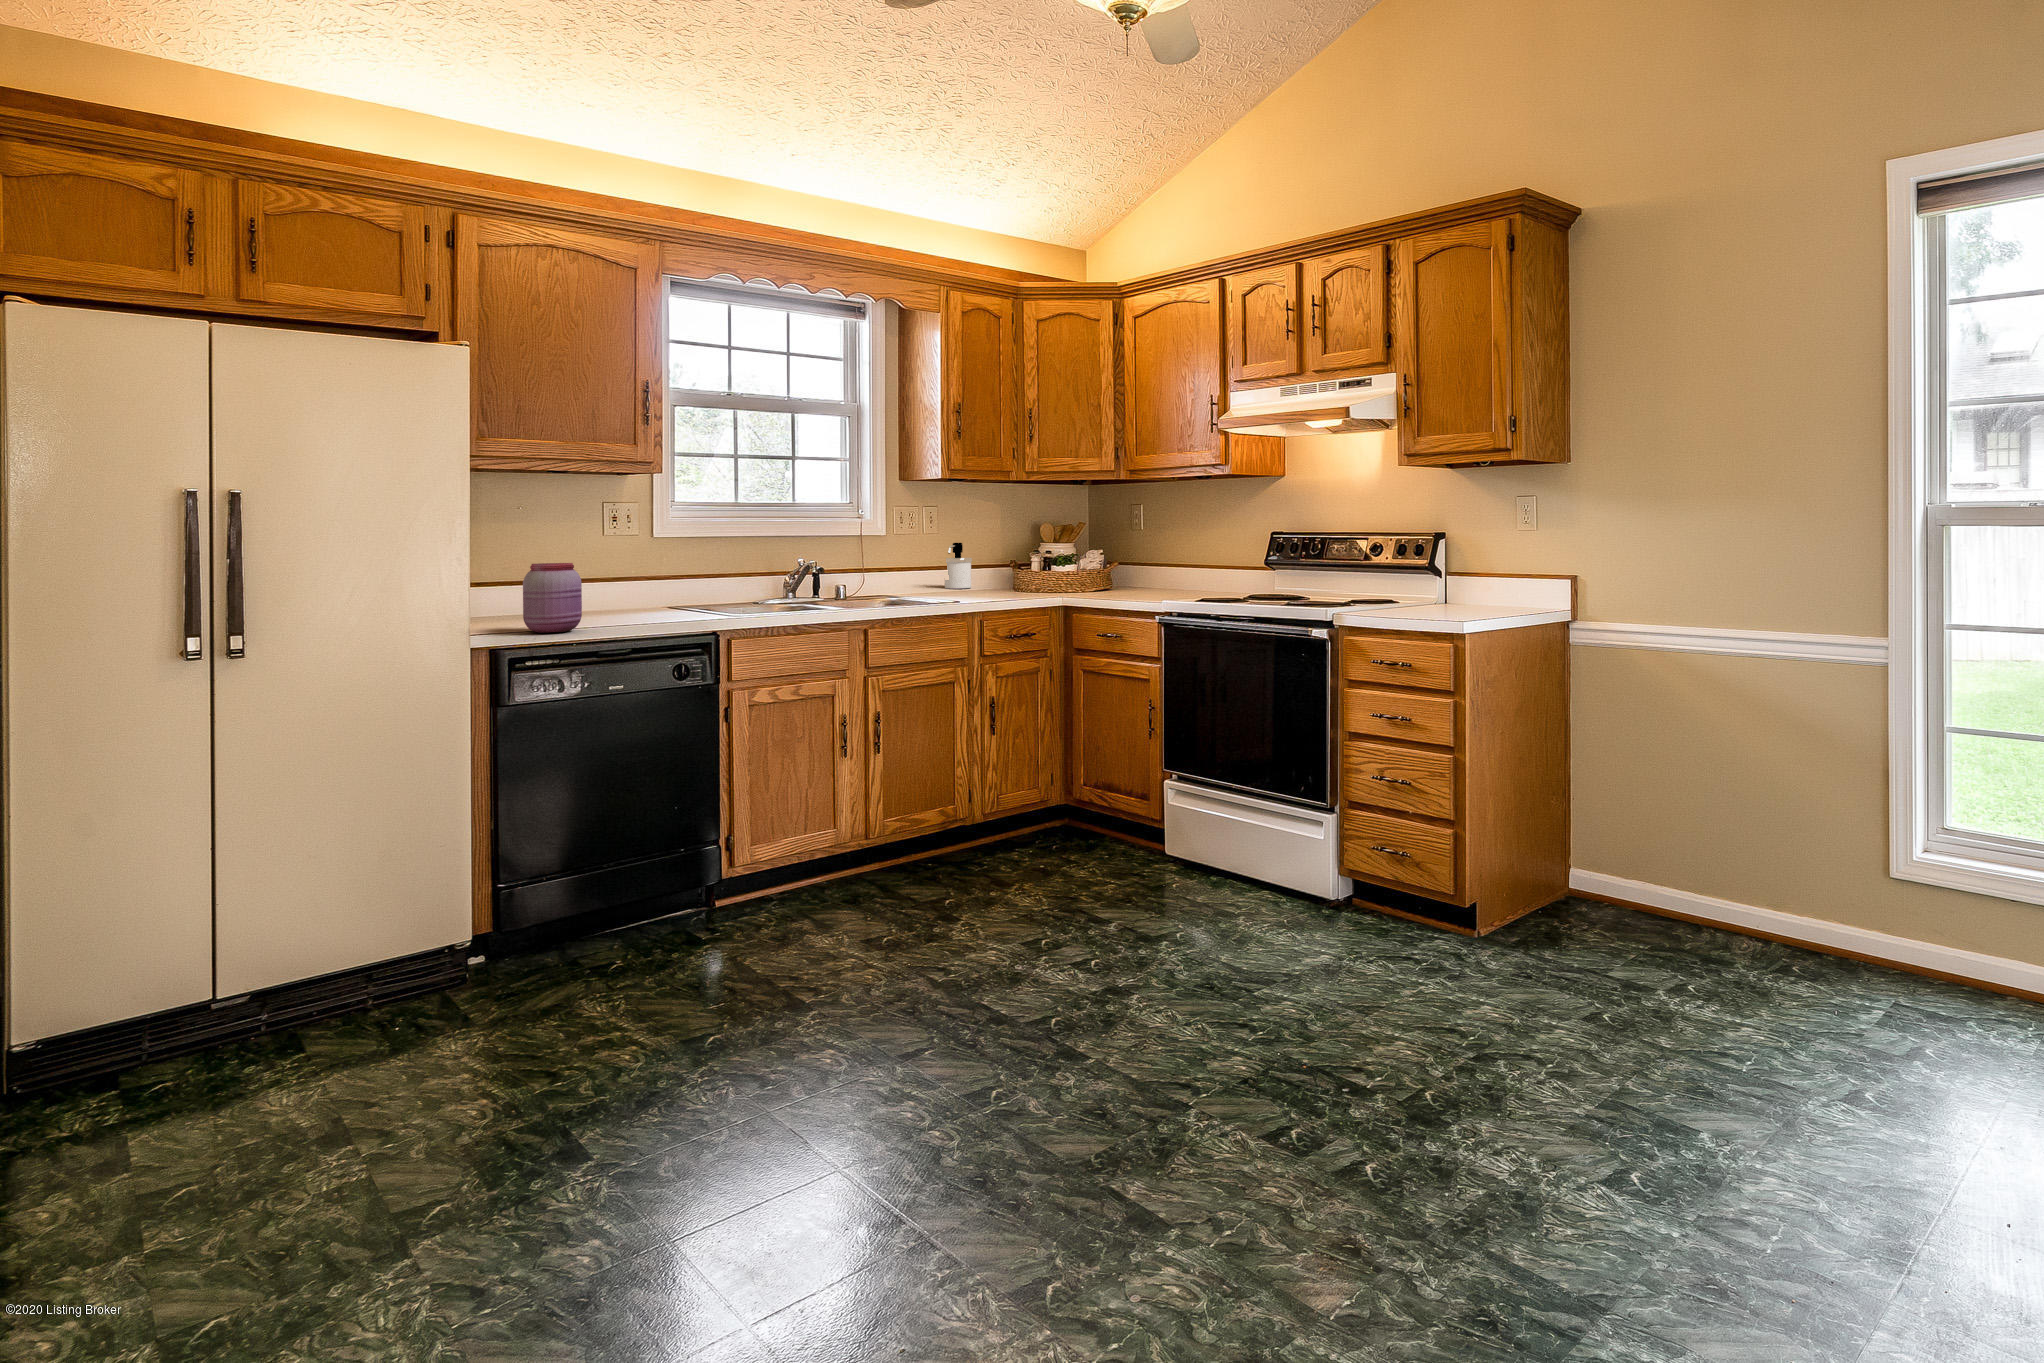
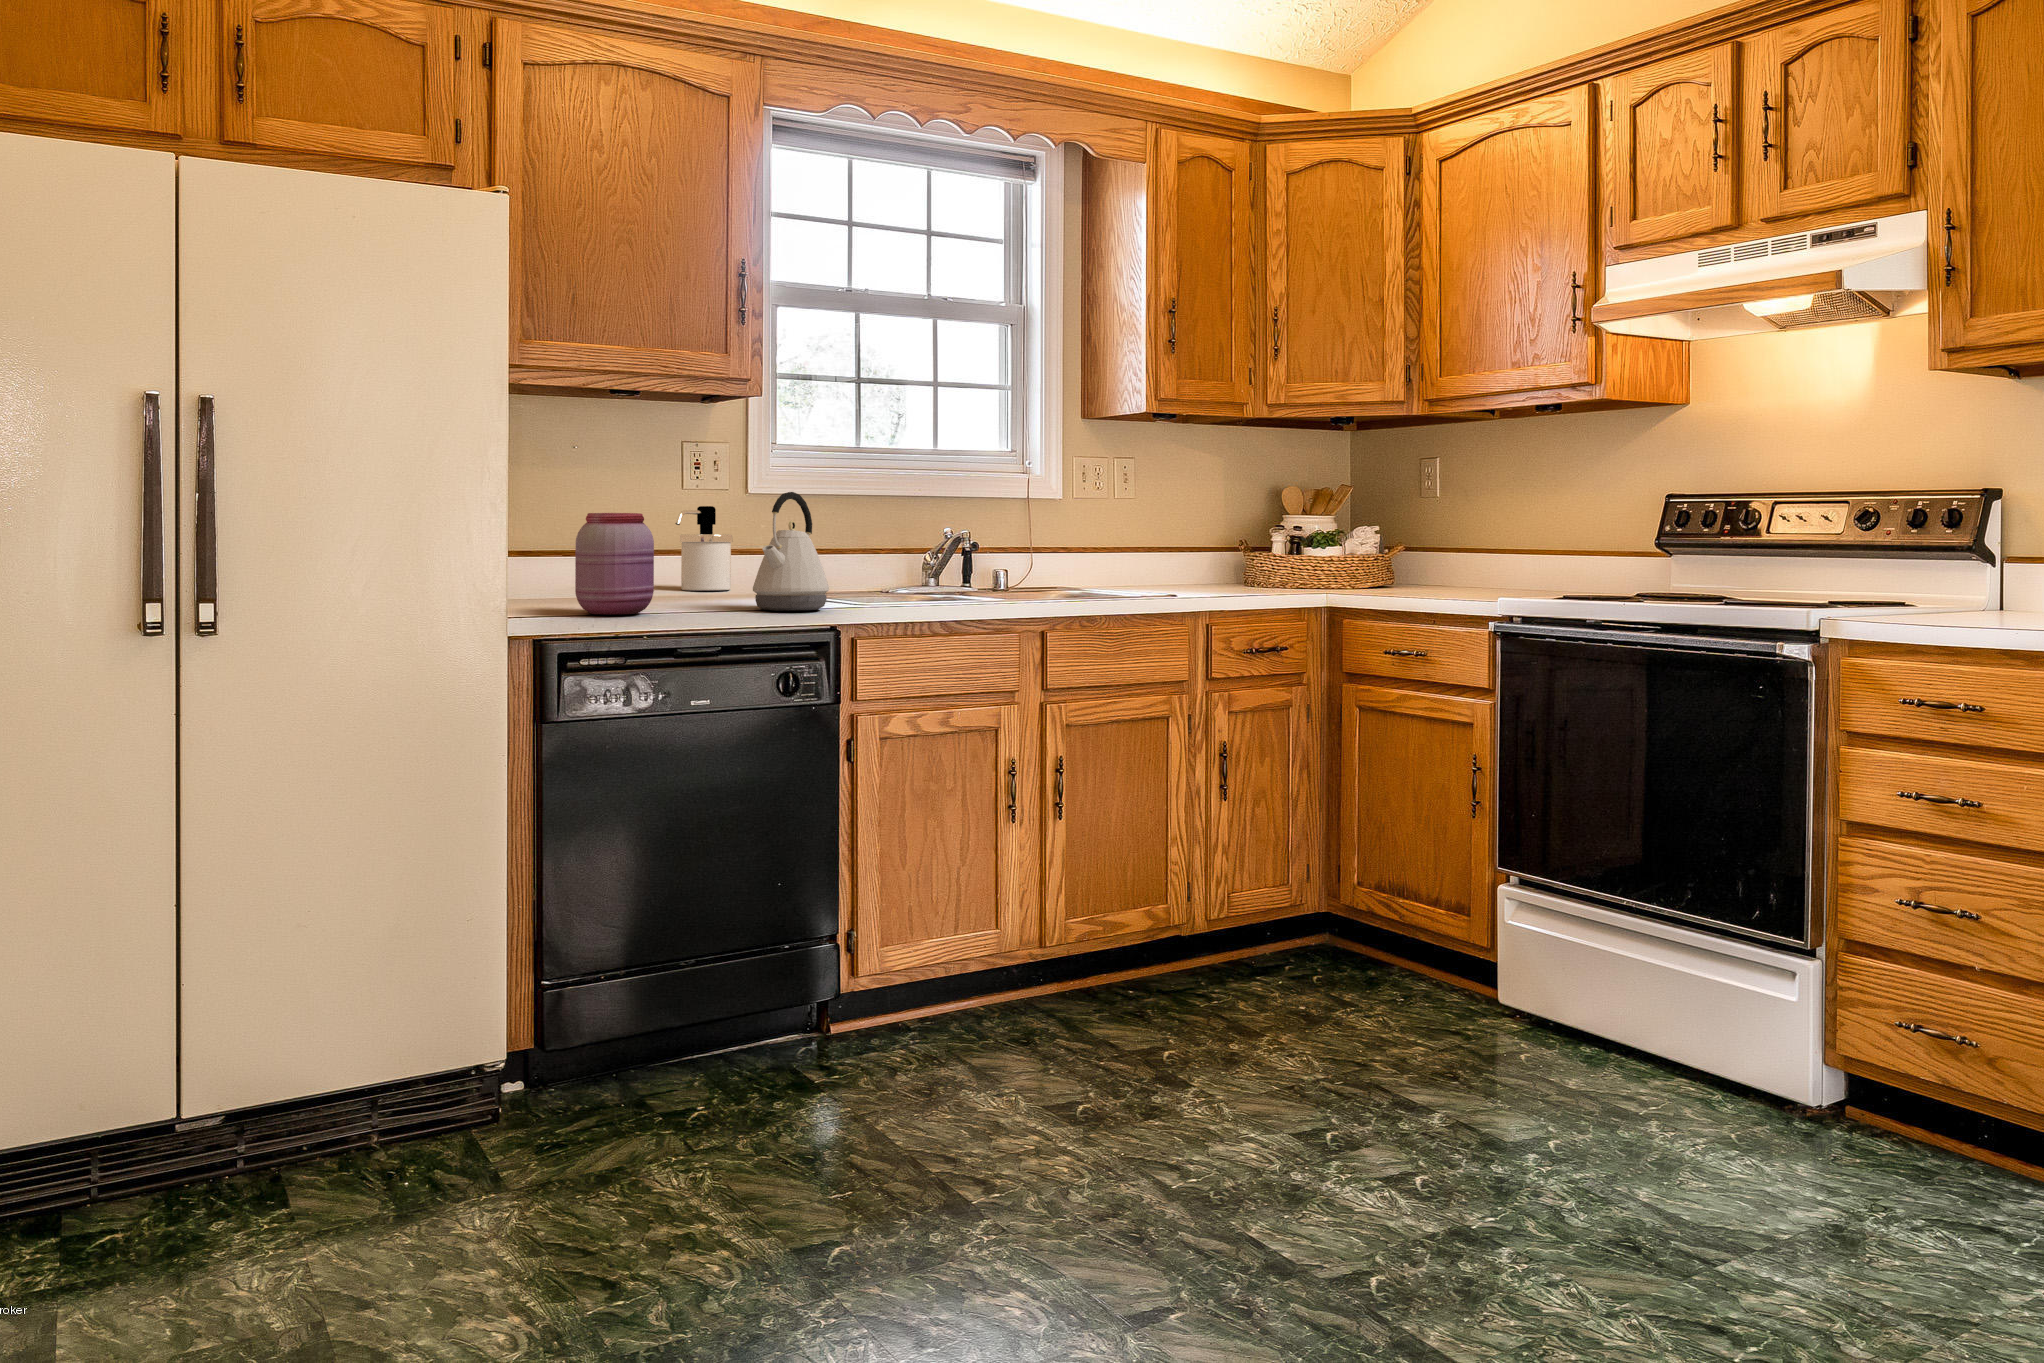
soap dispenser: present [945,543,972,589] -> present [675,506,733,590]
kettle: none [655,544,711,625] -> present [753,492,829,610]

